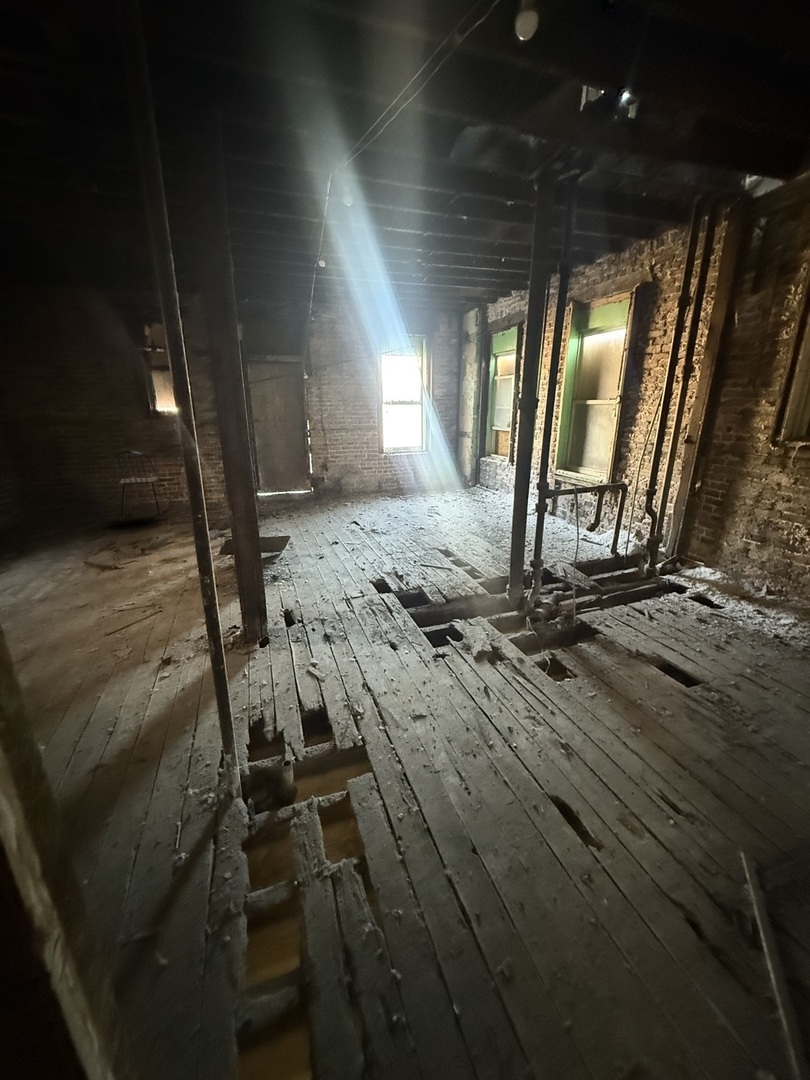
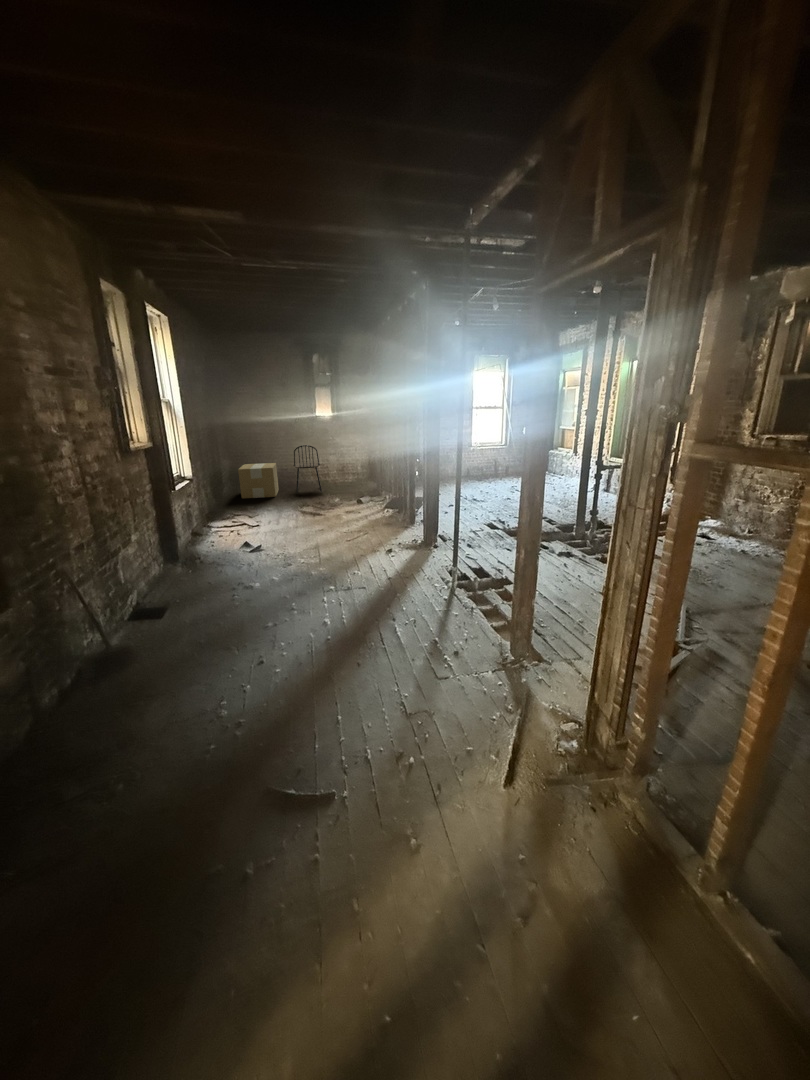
cardboard box: none [15,477,101,532] -> present [238,463,279,498]

